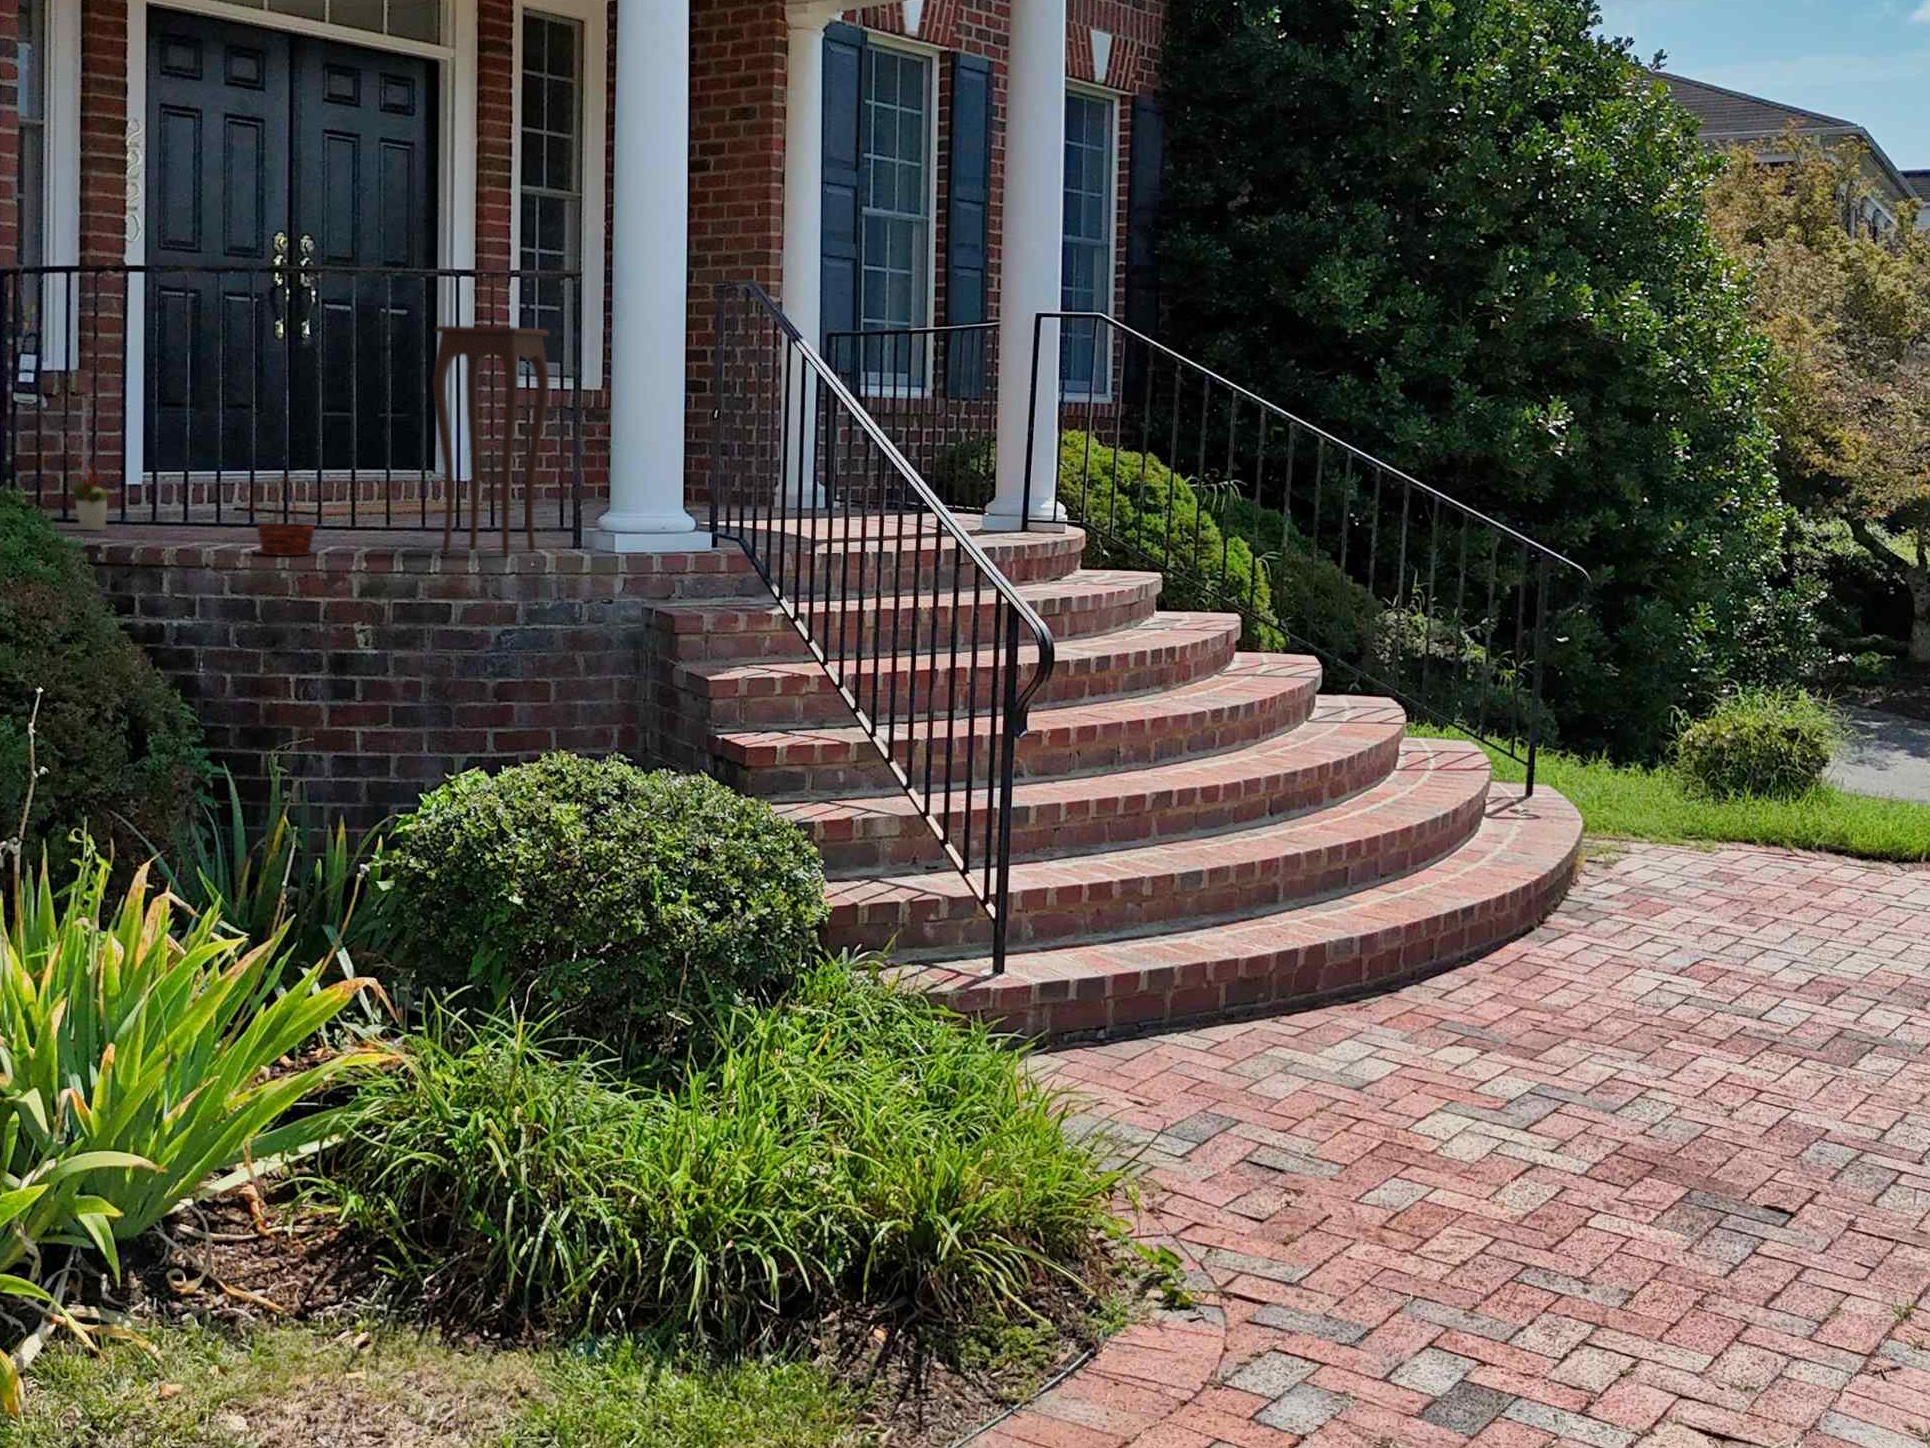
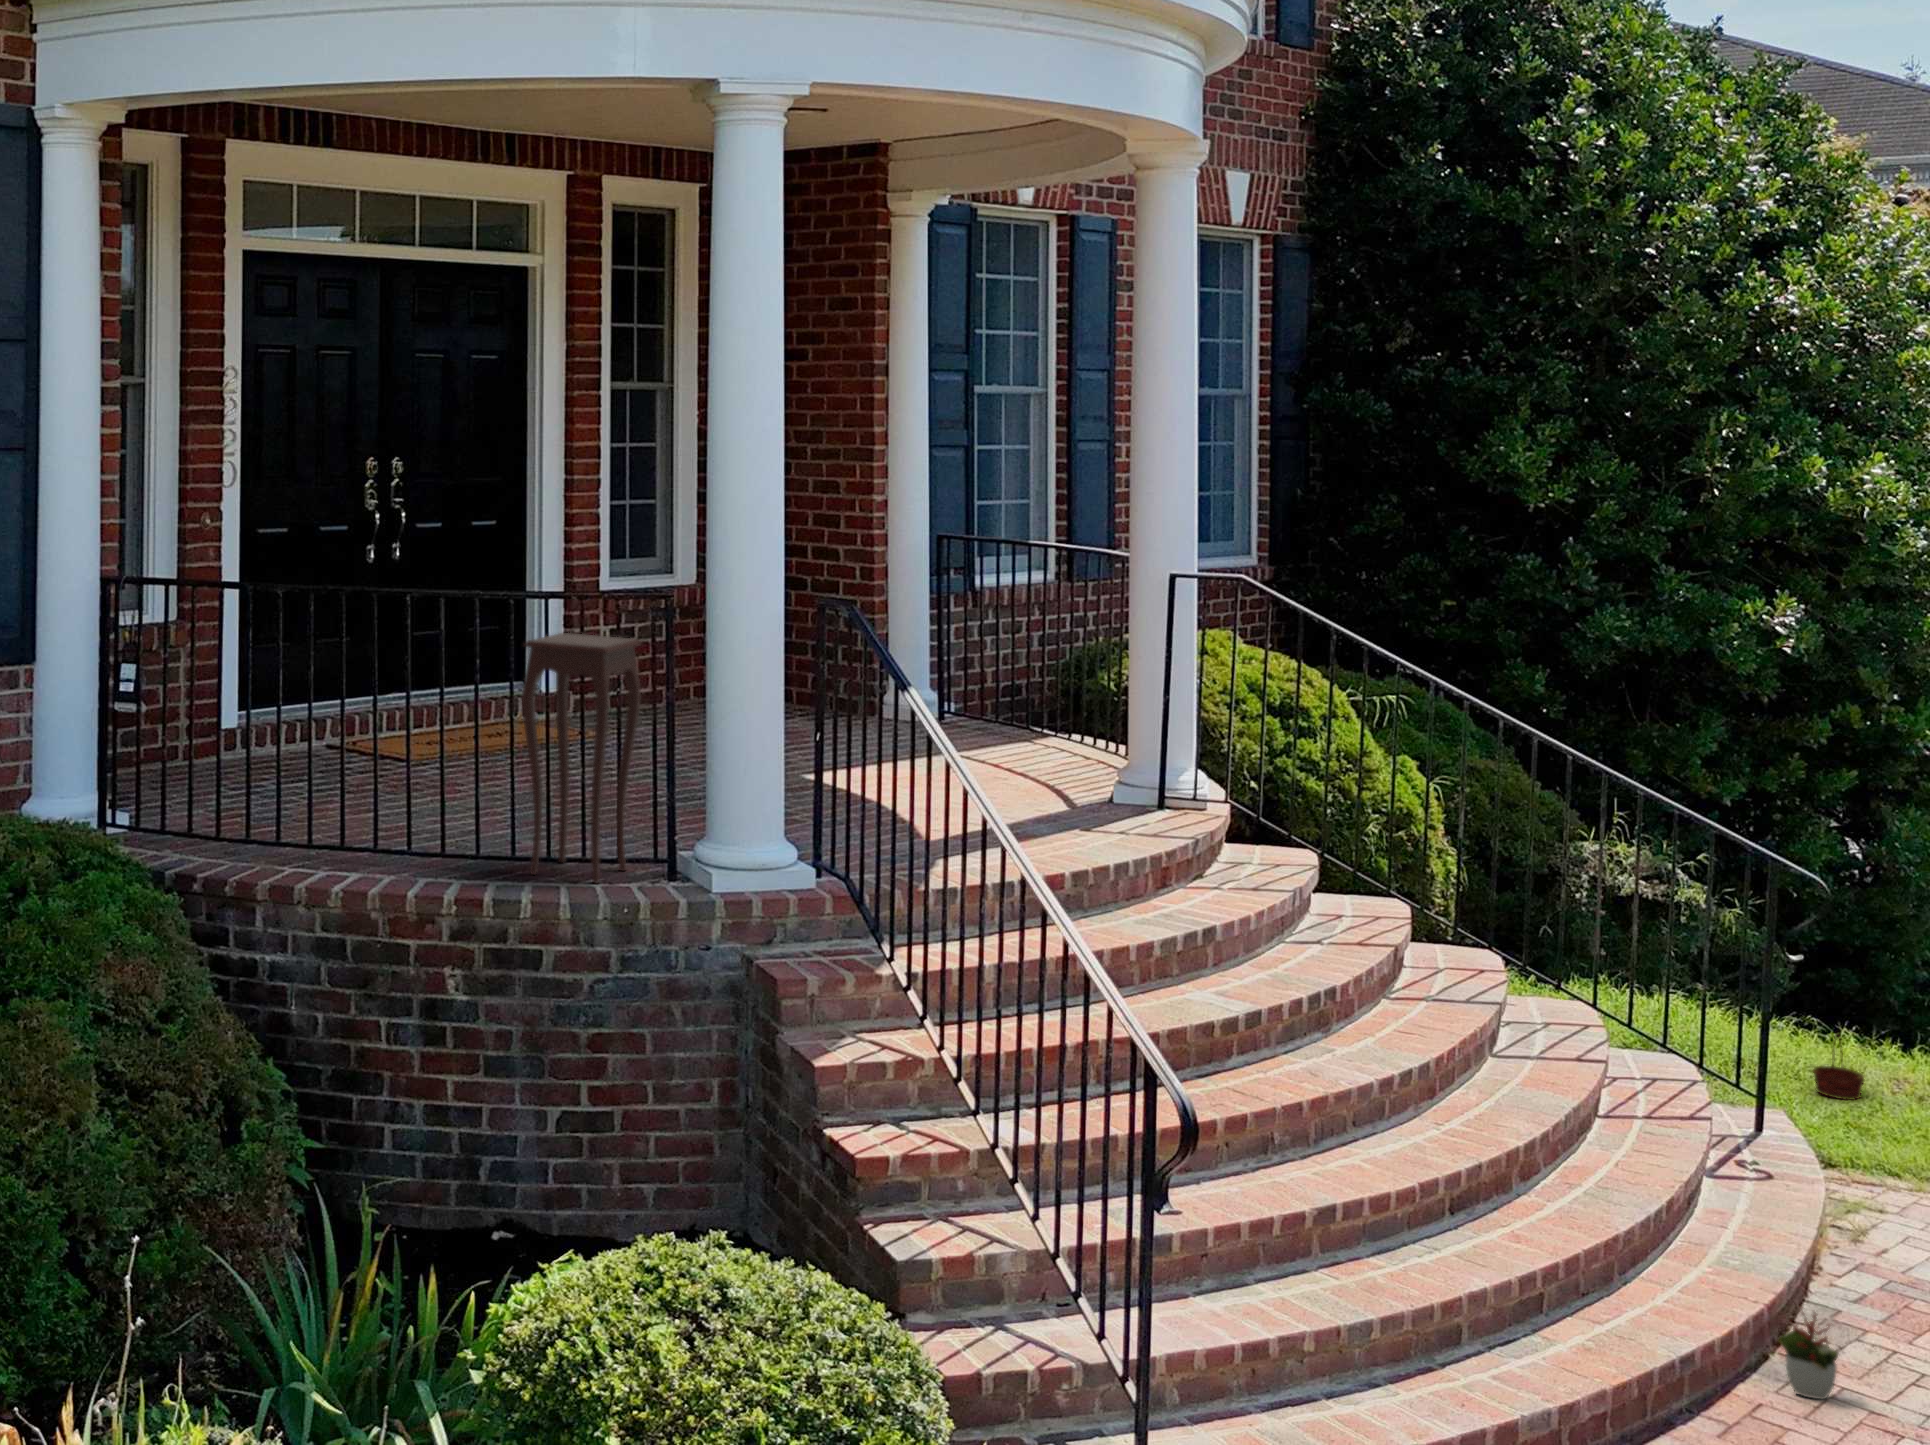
decorative plant: present [72,464,108,530] -> present [1778,1312,1838,1399]
basket: present [258,477,314,556] -> present [1813,1034,1864,1100]

